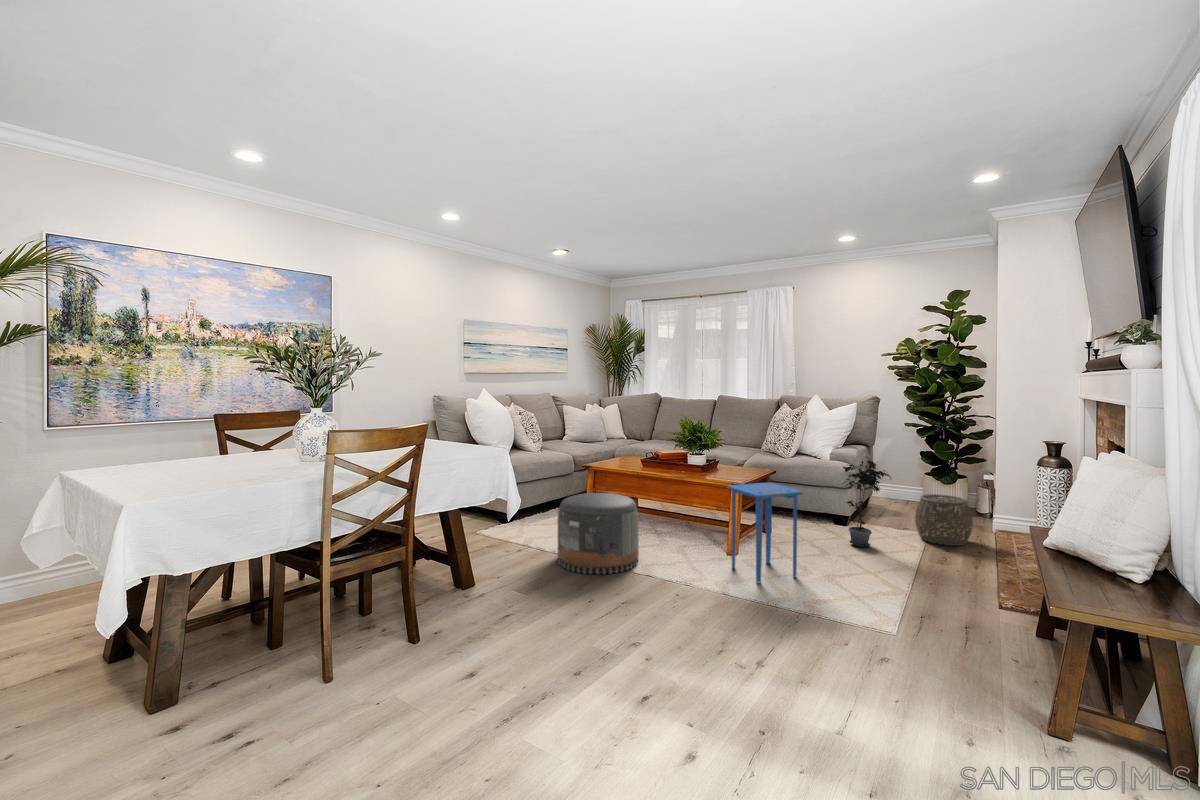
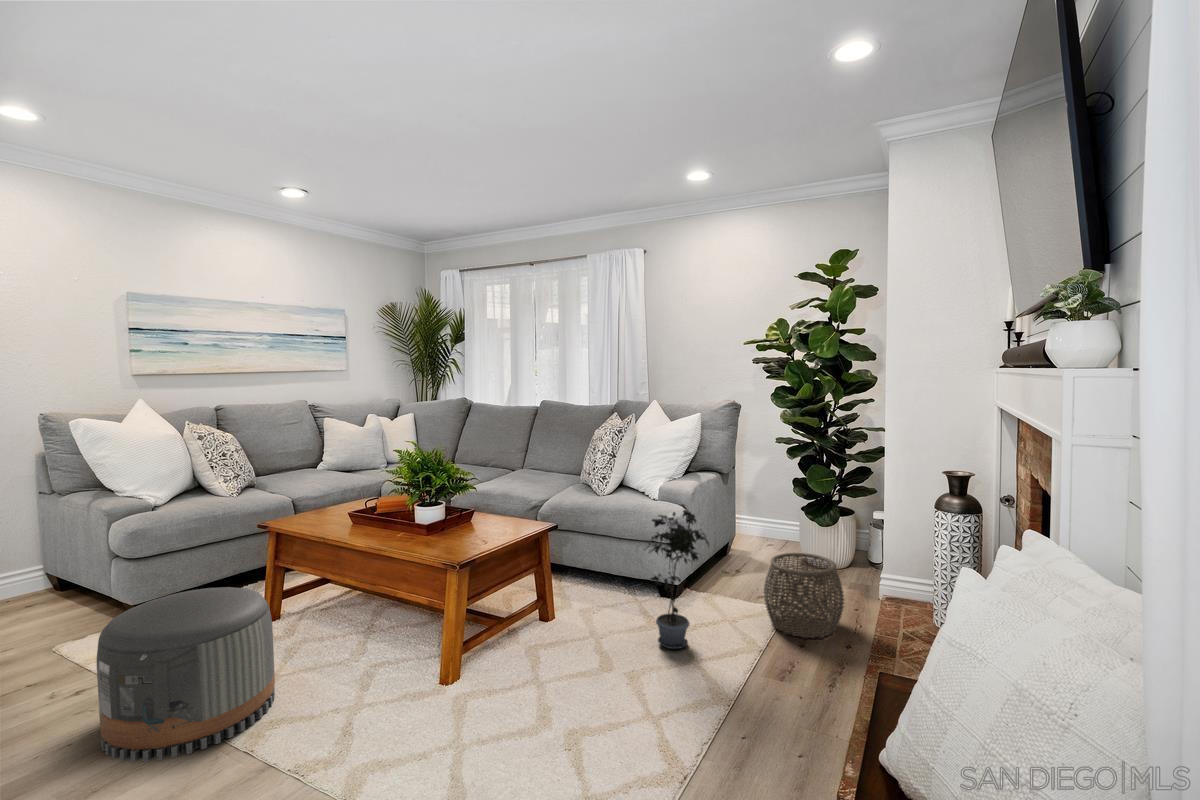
side table: present [727,483,803,583] -> none [407,565,522,767]

